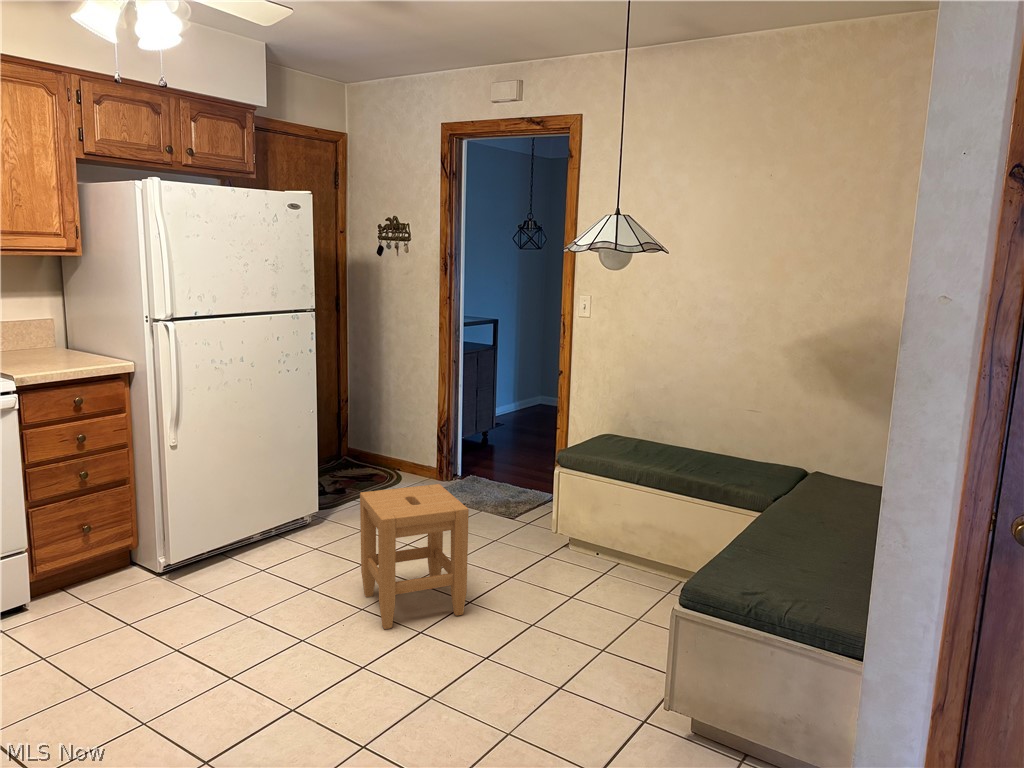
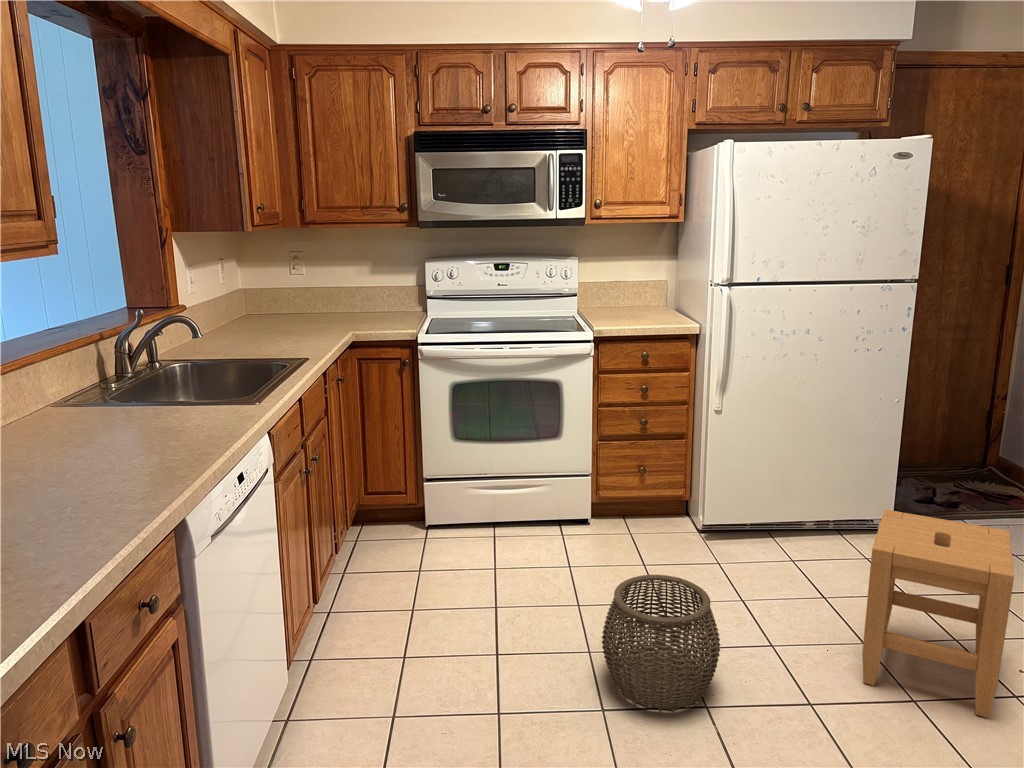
woven basket: none [181,600,300,734] -> present [602,575,720,711]

